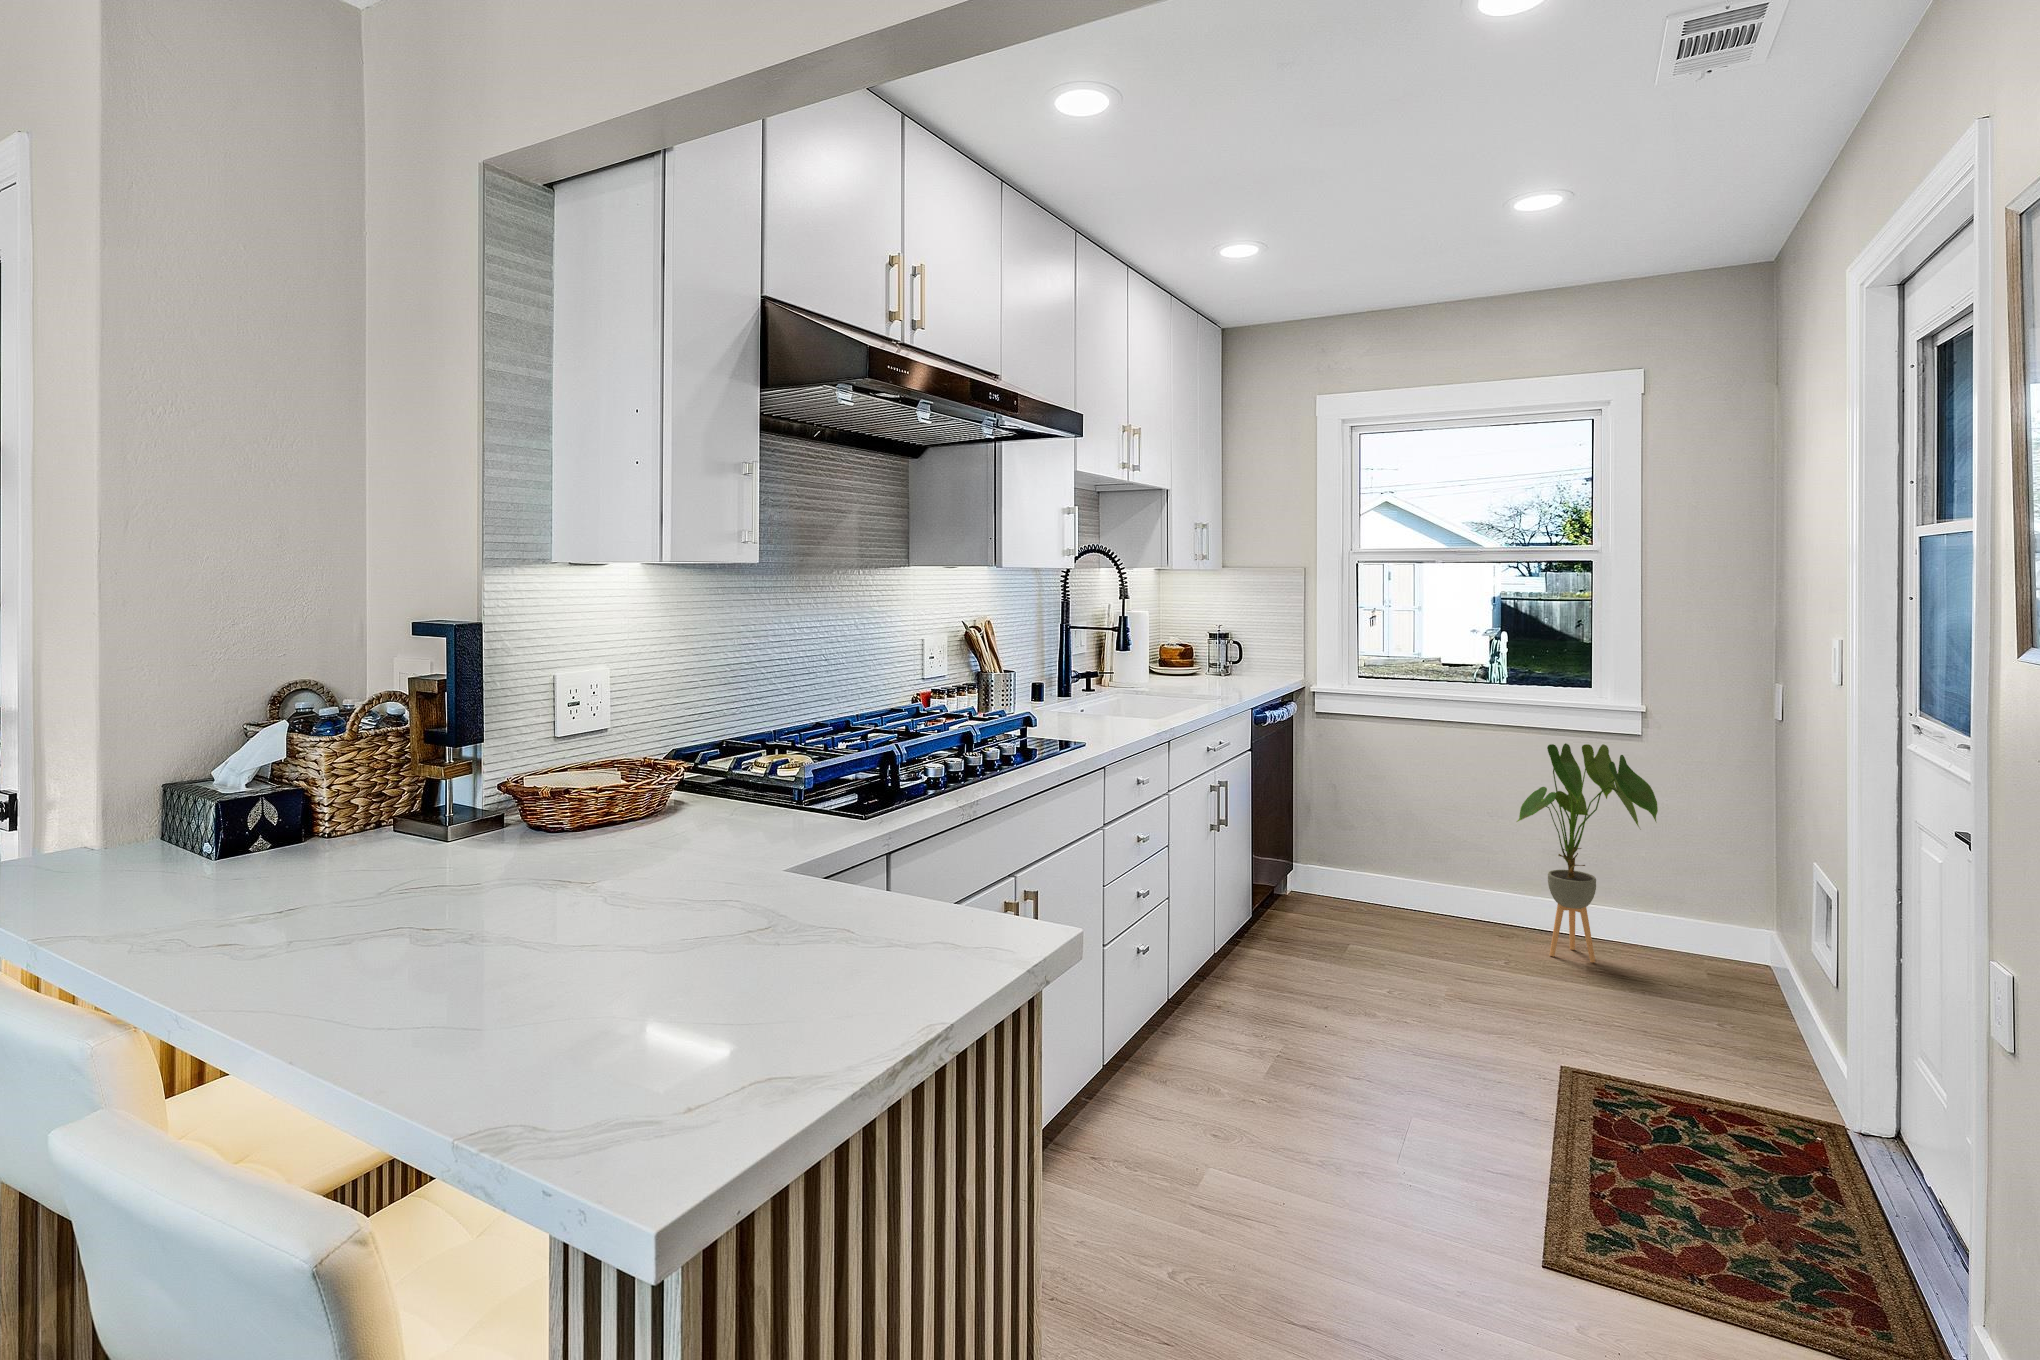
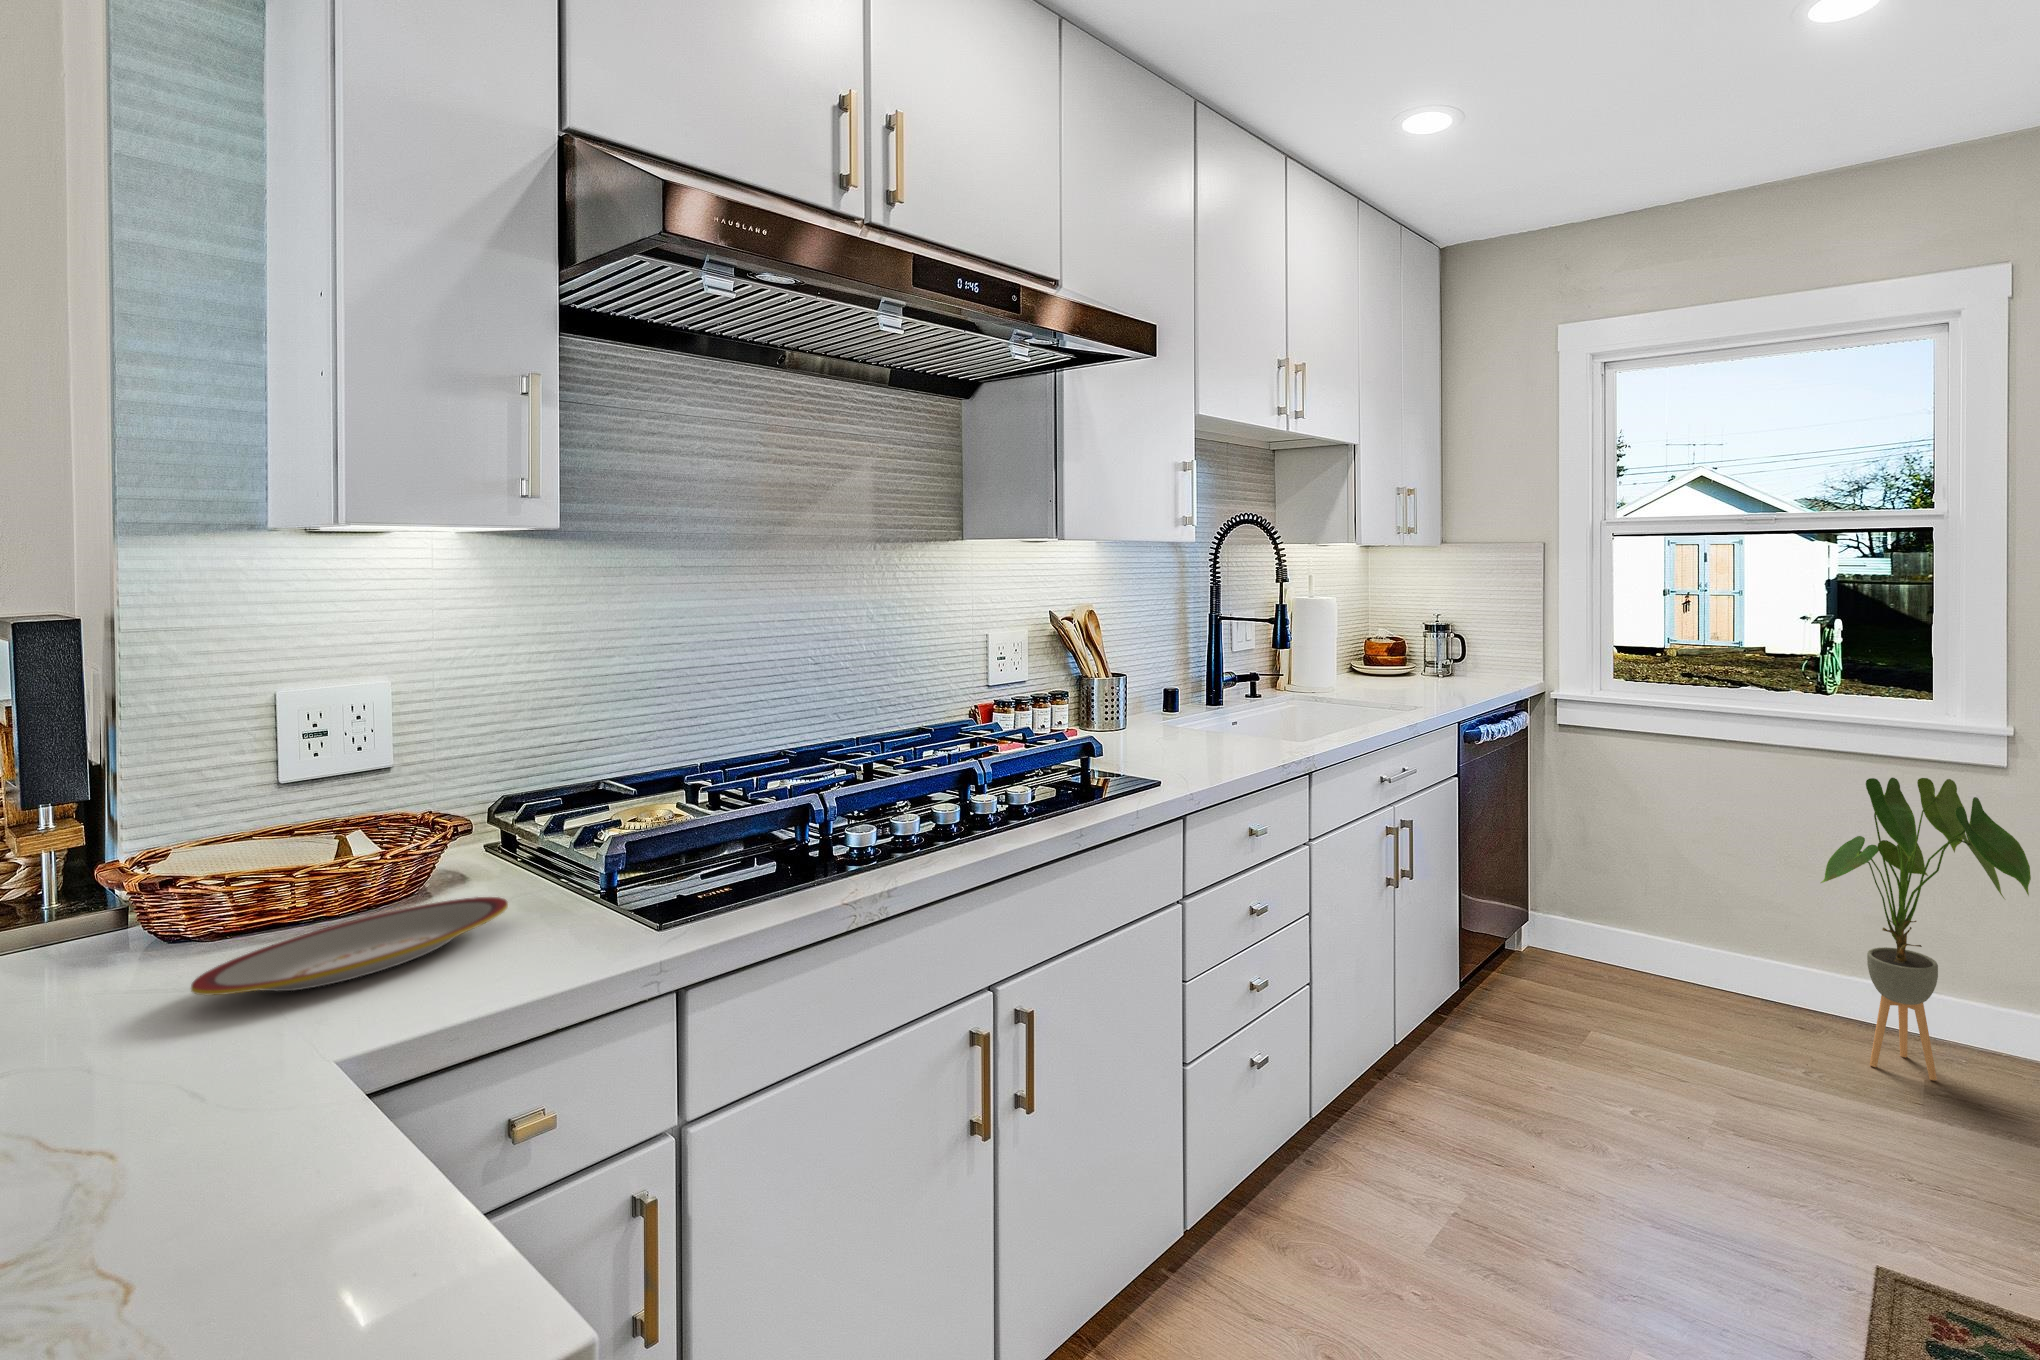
plate: none [656,802,775,846] -> present [191,897,508,995]

